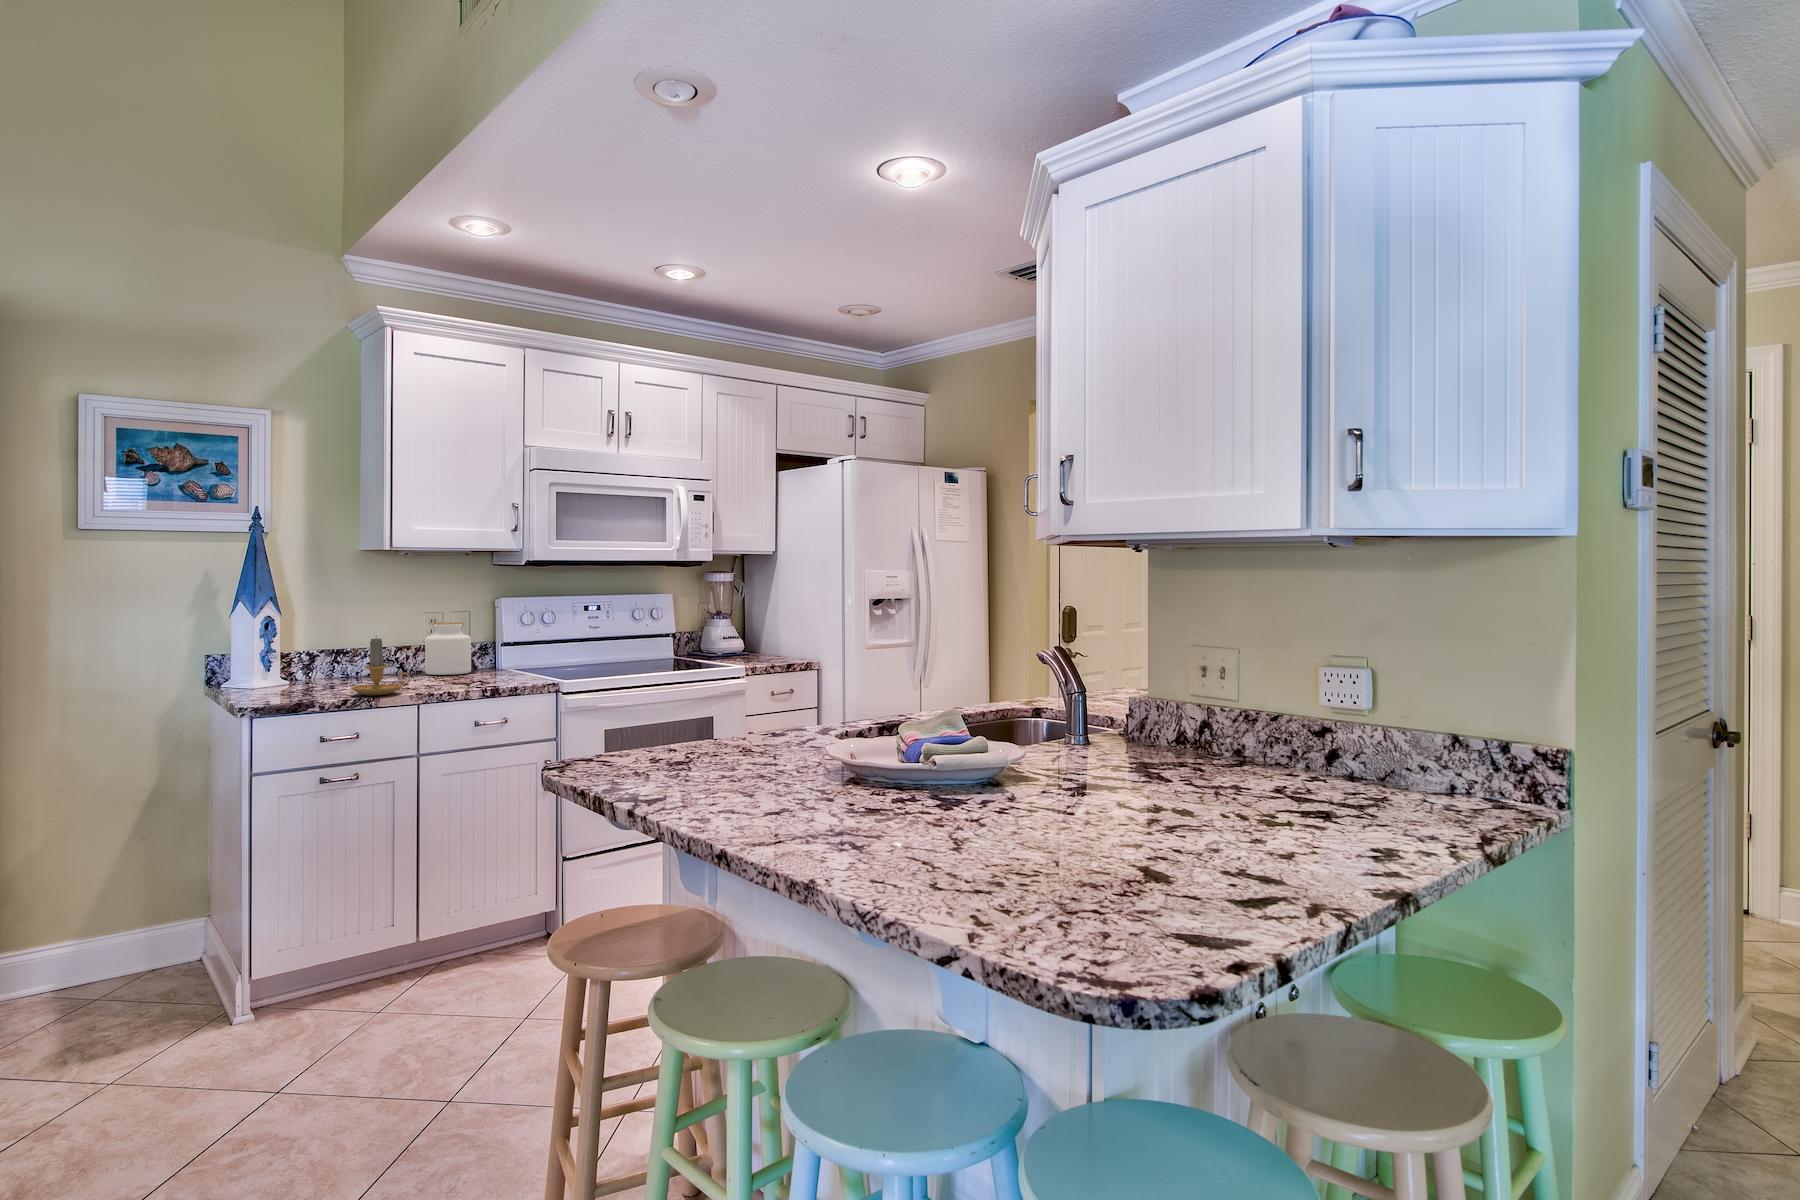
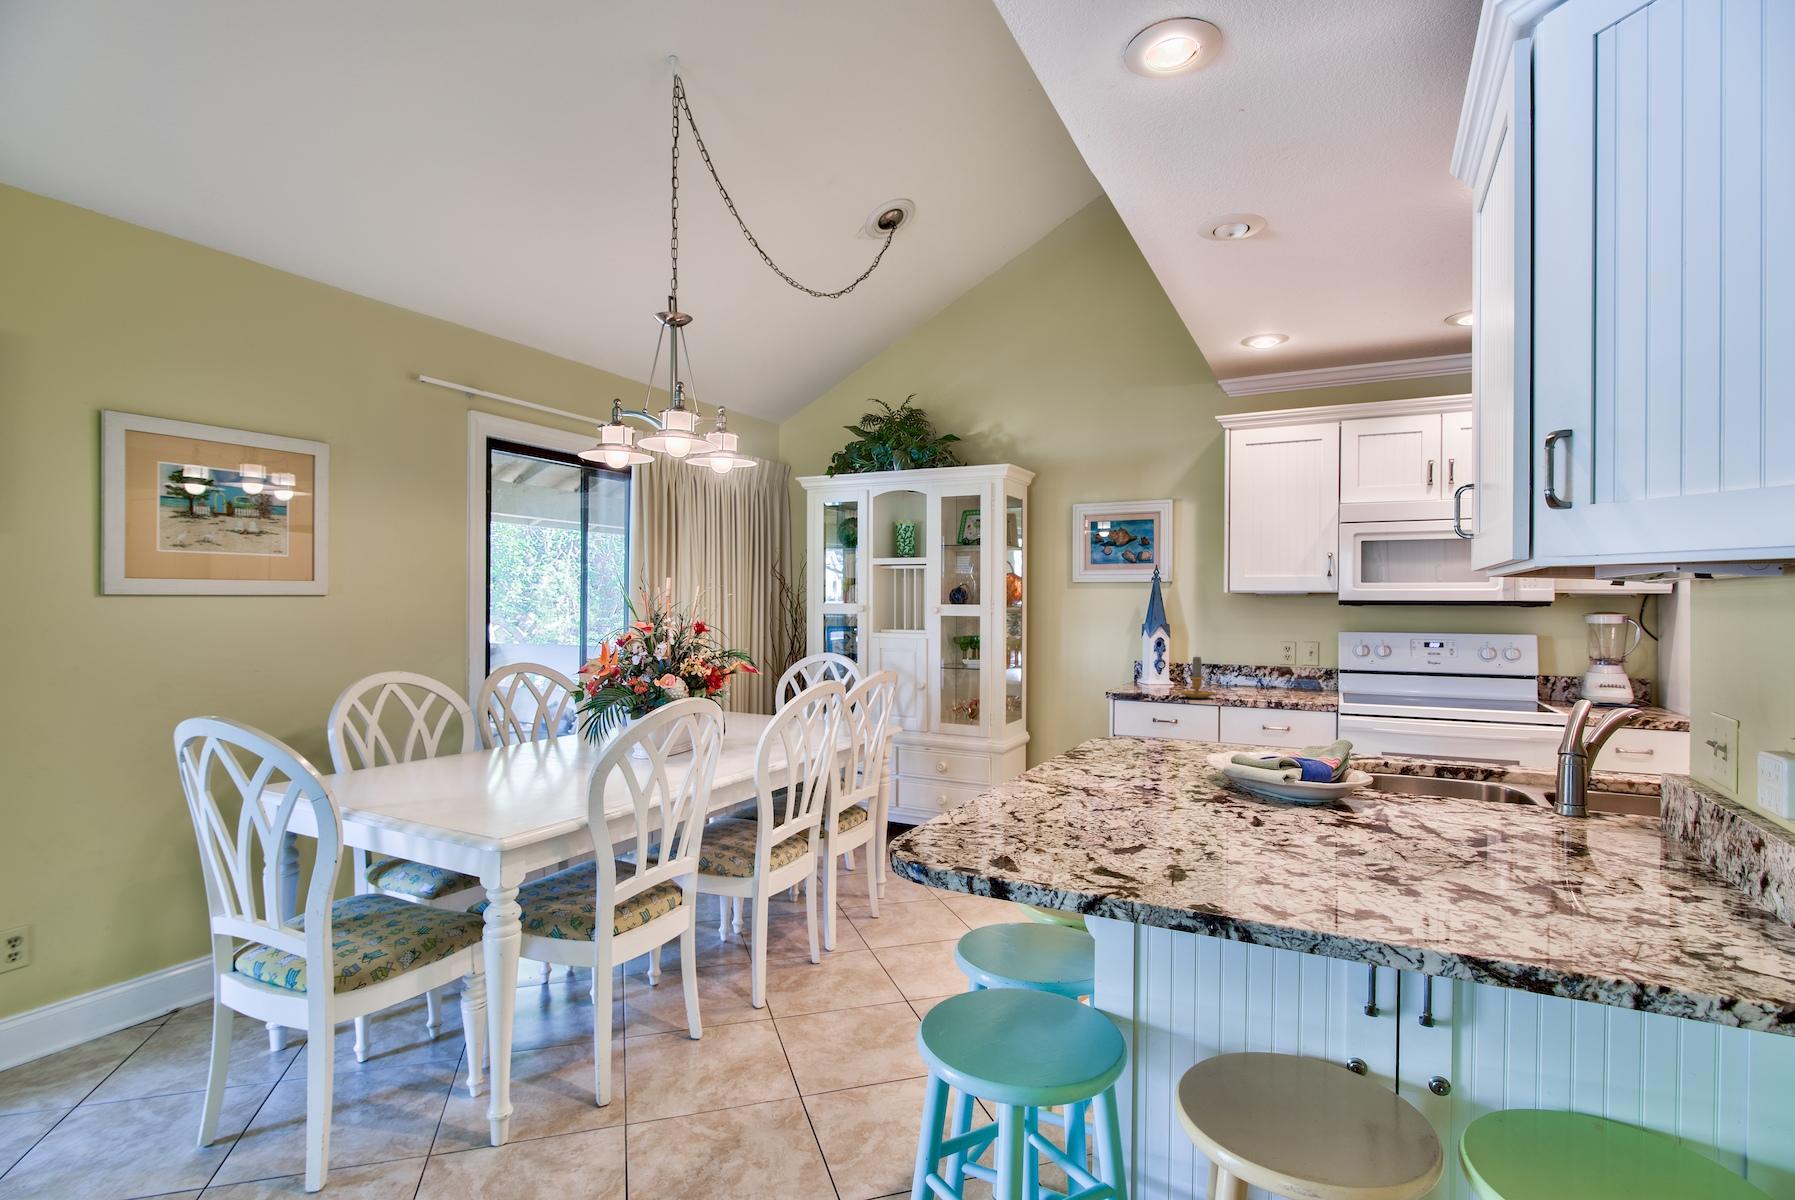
jar: present [425,622,471,675] -> none [1272,649,1309,691]

